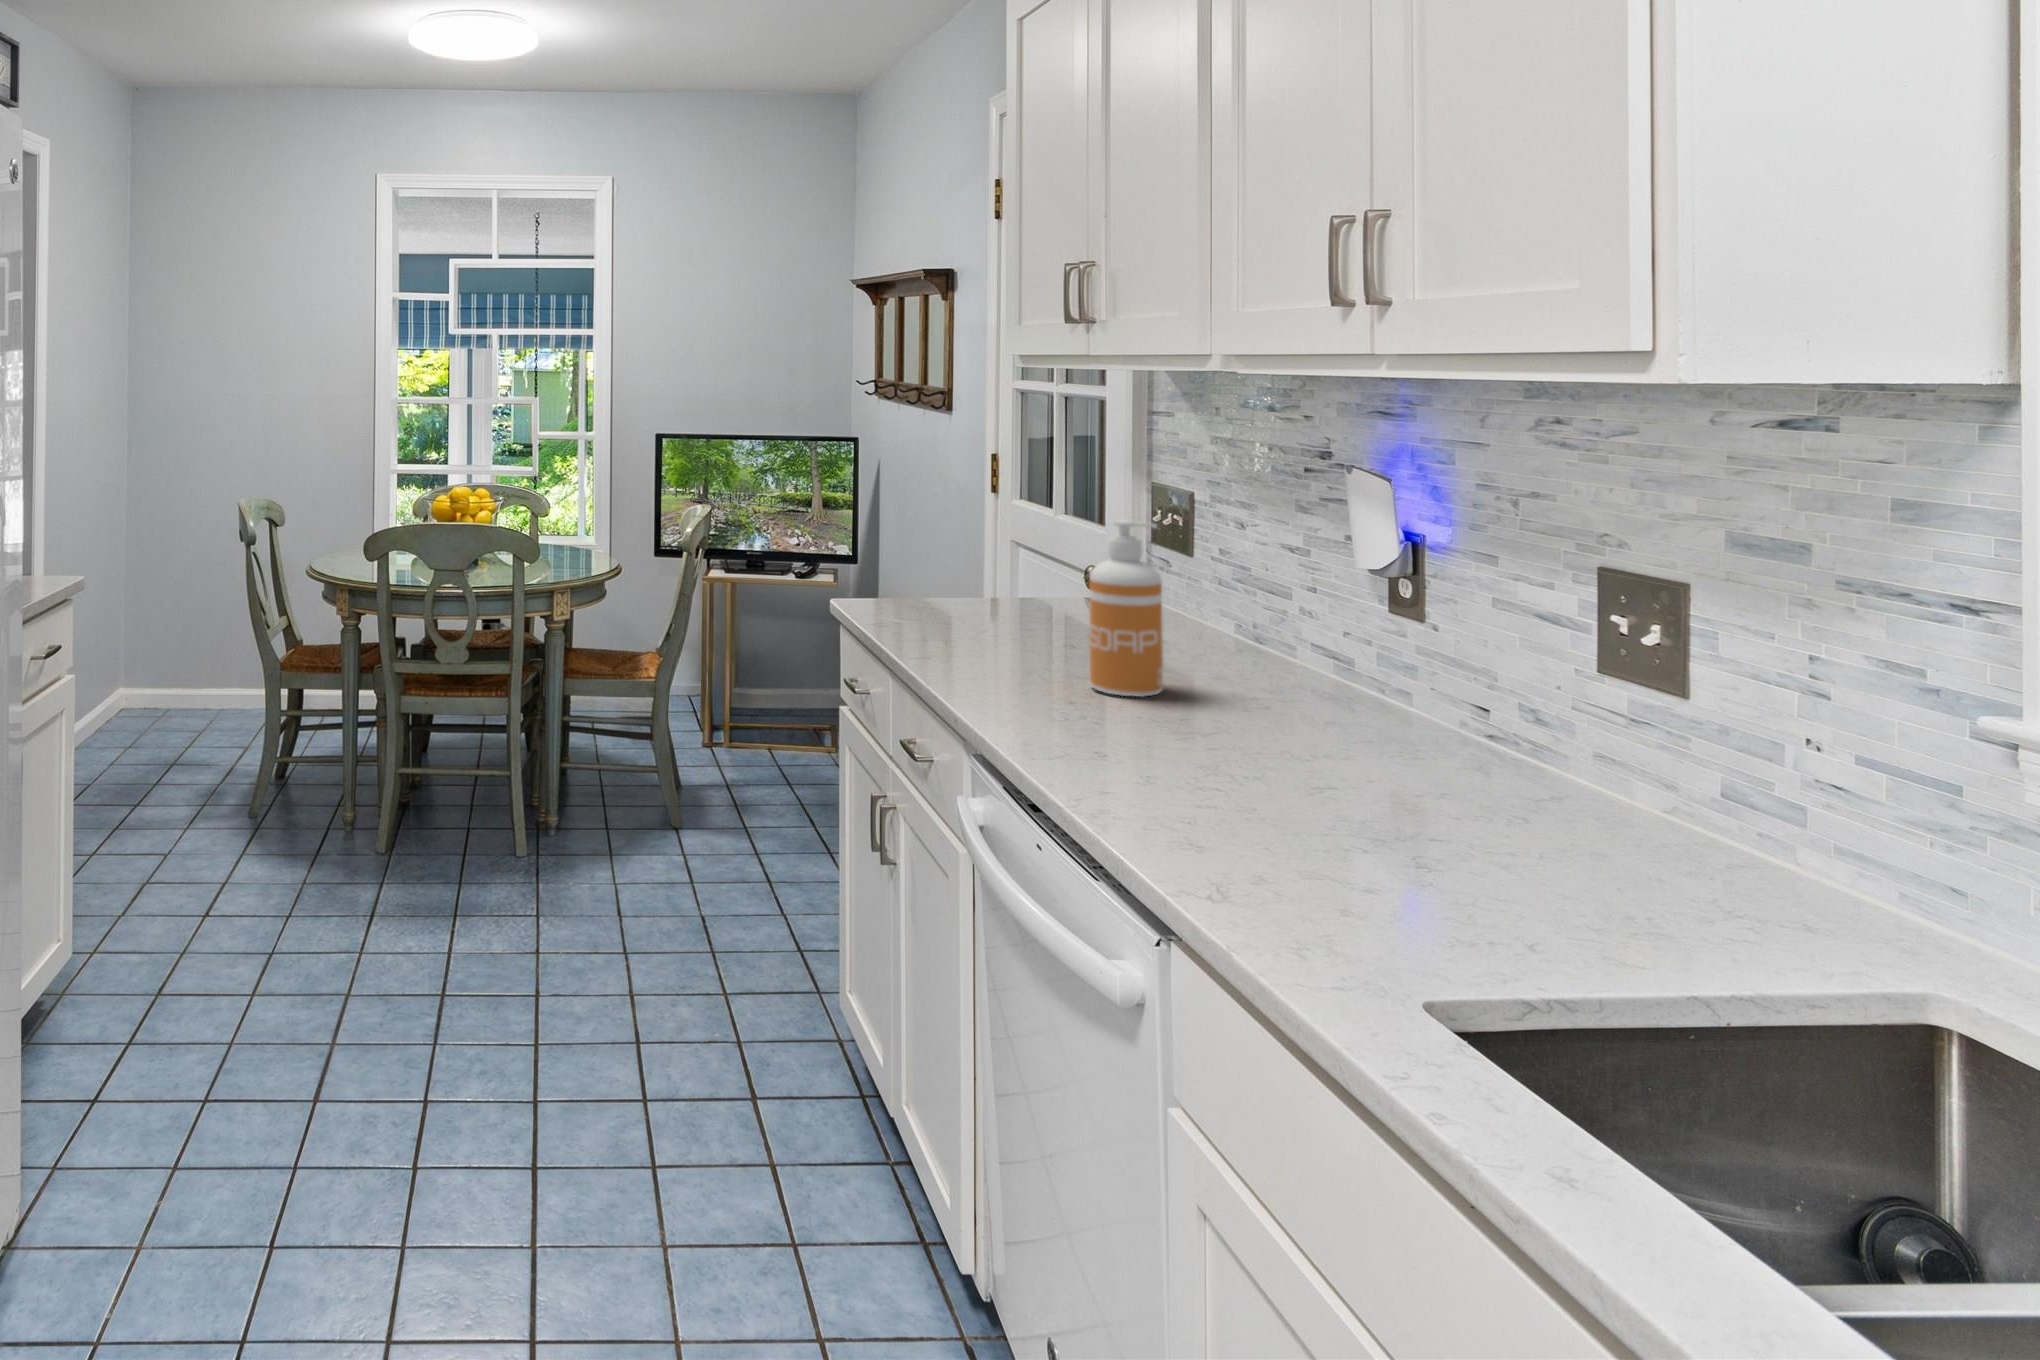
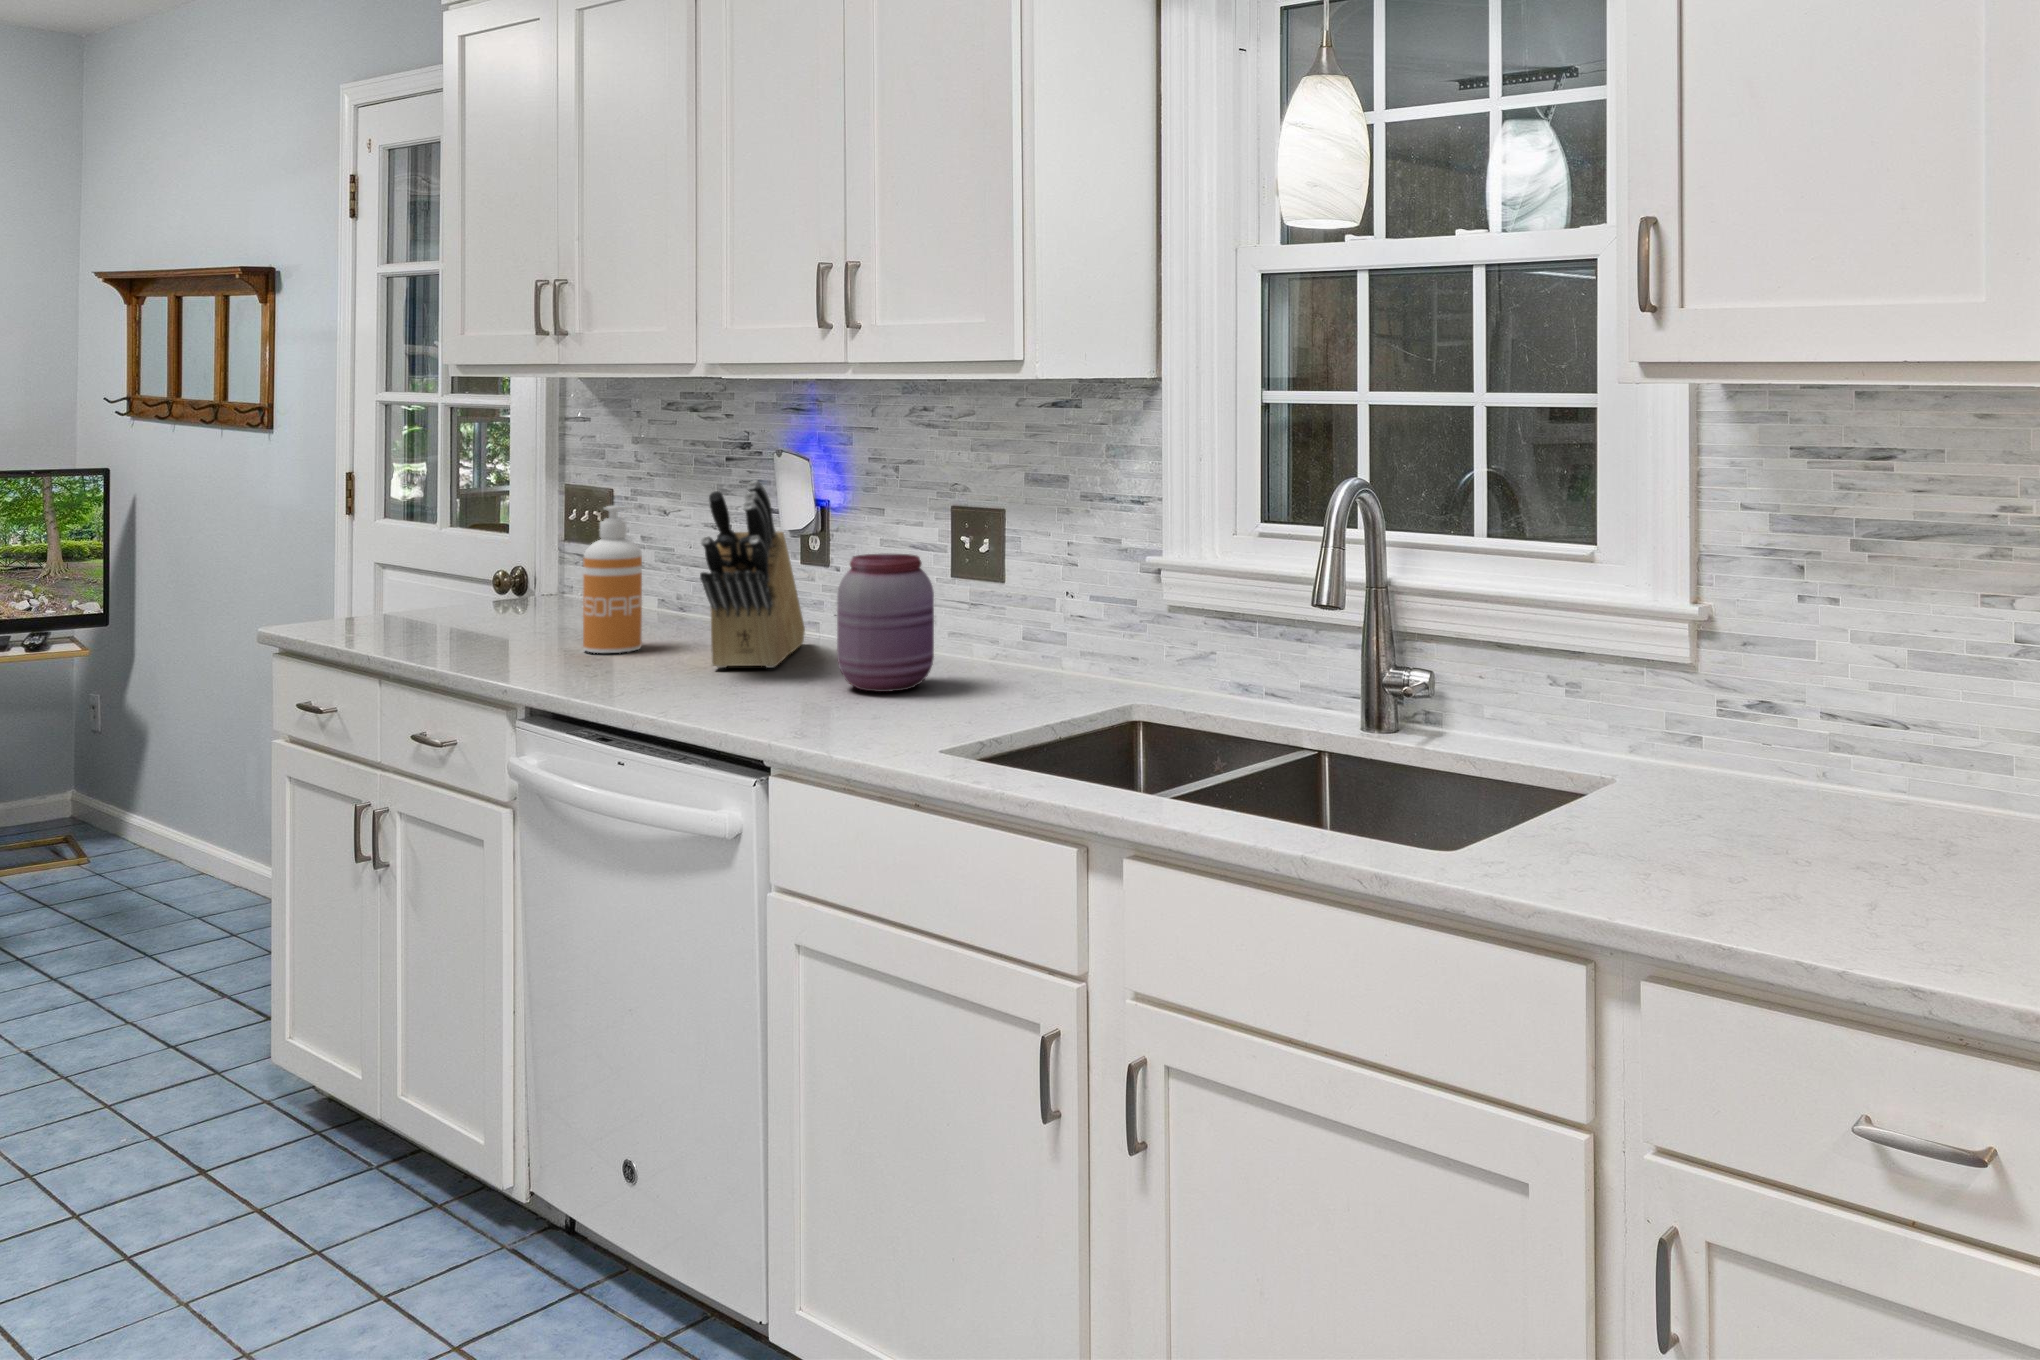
knife block: none [1178,510,1378,761] -> present [700,480,805,668]
jar: none [1356,633,1524,849] -> present [837,554,934,692]

